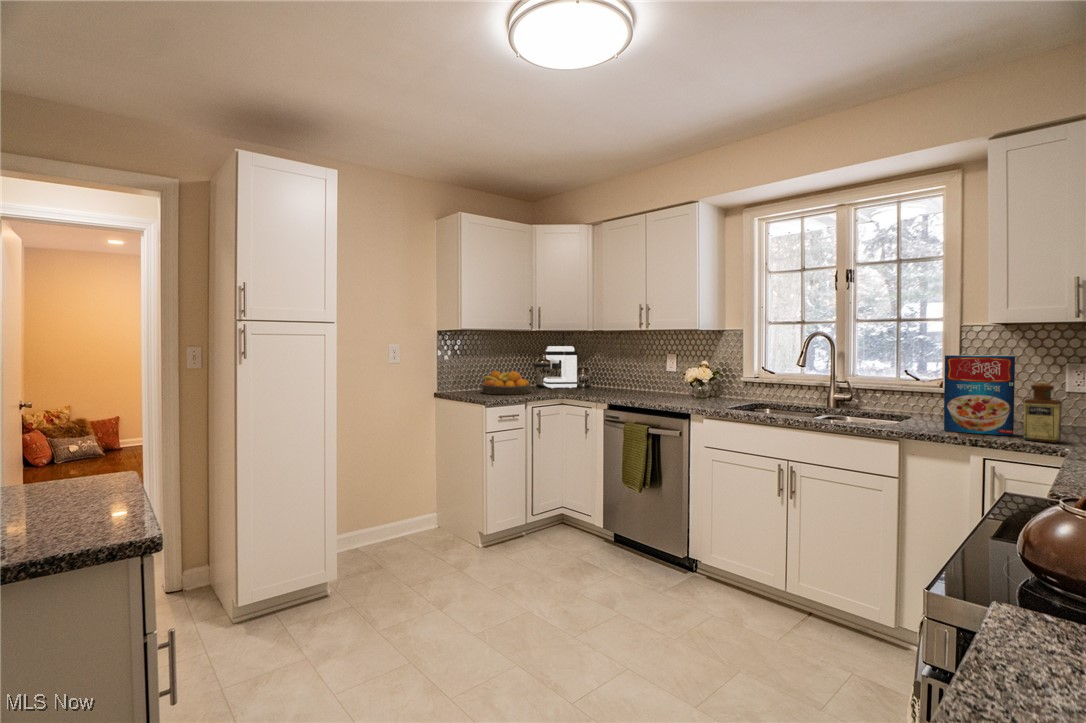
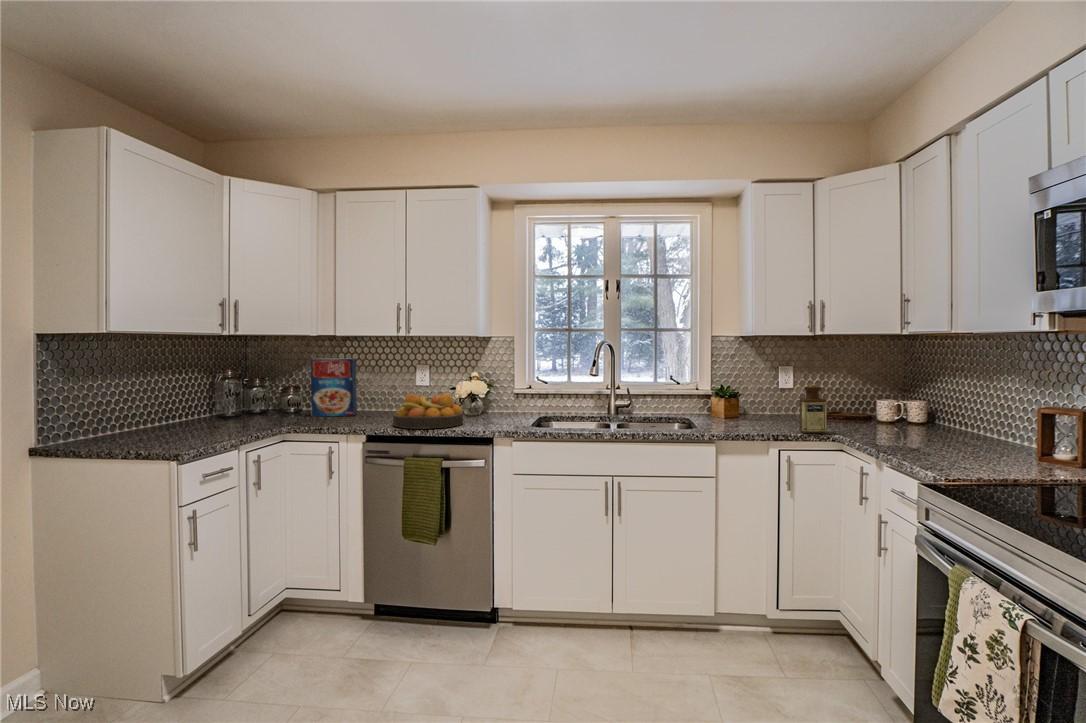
coffee maker: present [534,346,577,388] -> none [211,357,285,418]
cereal box: present [944,355,1015,436] -> present [311,358,357,416]
fruit bowl: present [482,371,530,394] -> present [393,394,463,429]

